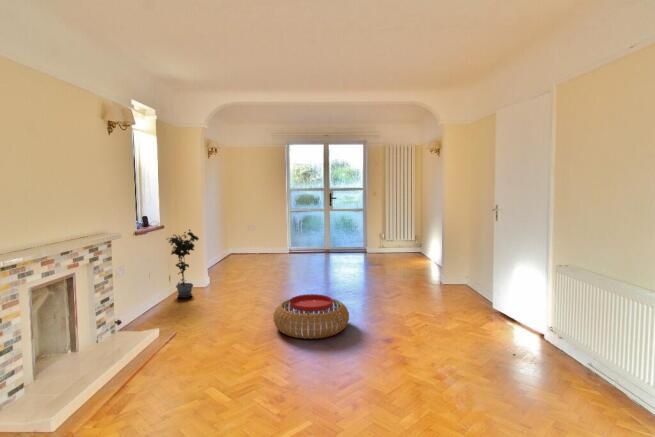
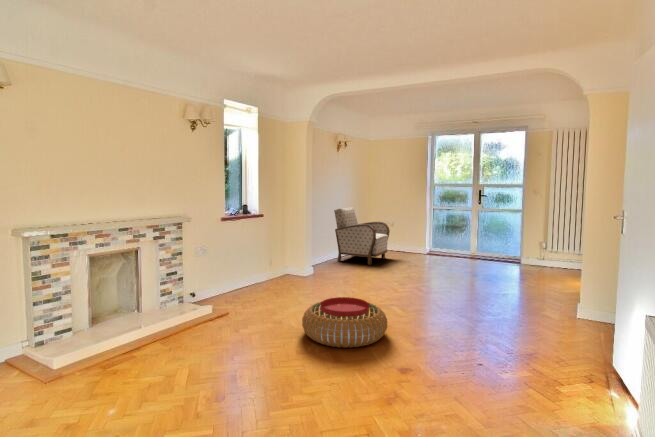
armchair: none [212,213,262,266] -> present [334,207,390,265]
potted plant: present [169,230,199,298] -> none [256,220,292,285]

